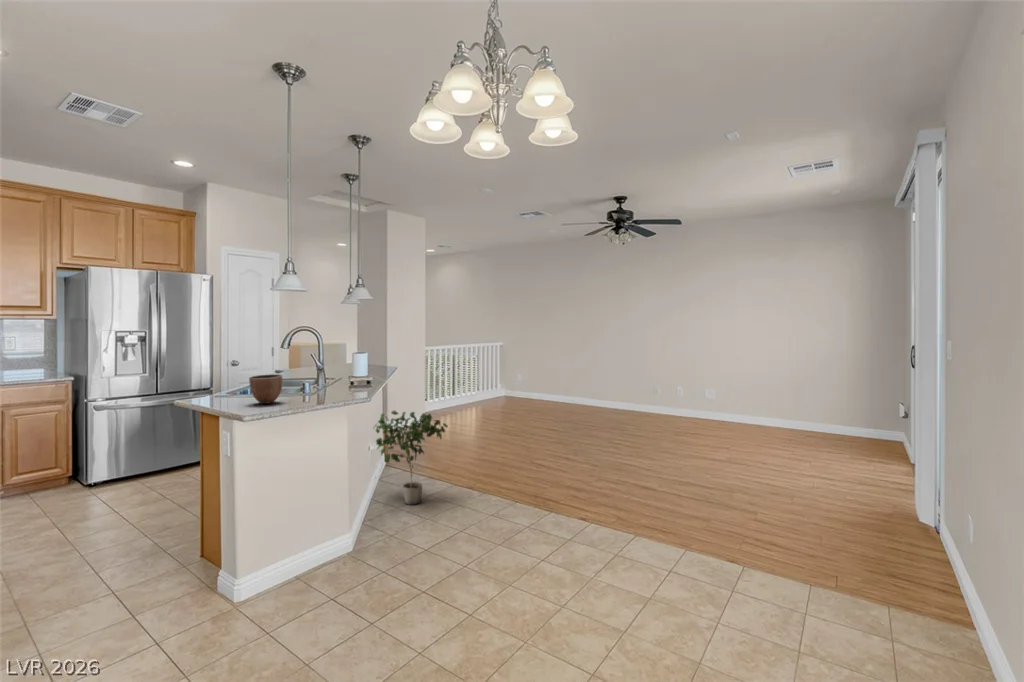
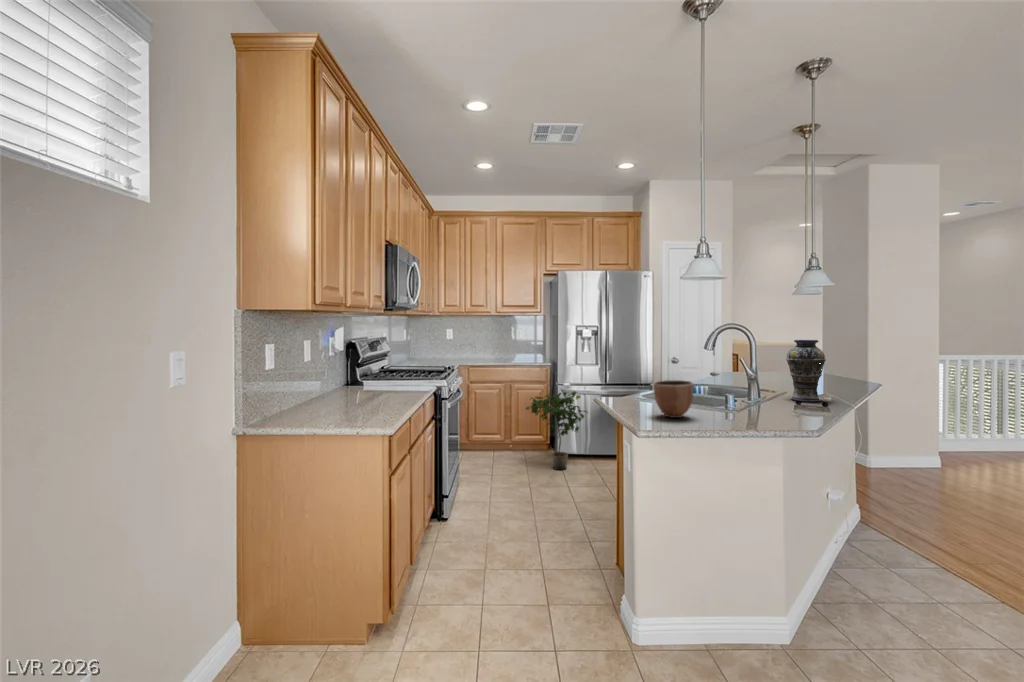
vase: none [342,341,366,385] -> present [786,340,826,402]
potted plant: present [375,410,448,505] -> present [526,392,587,470]

